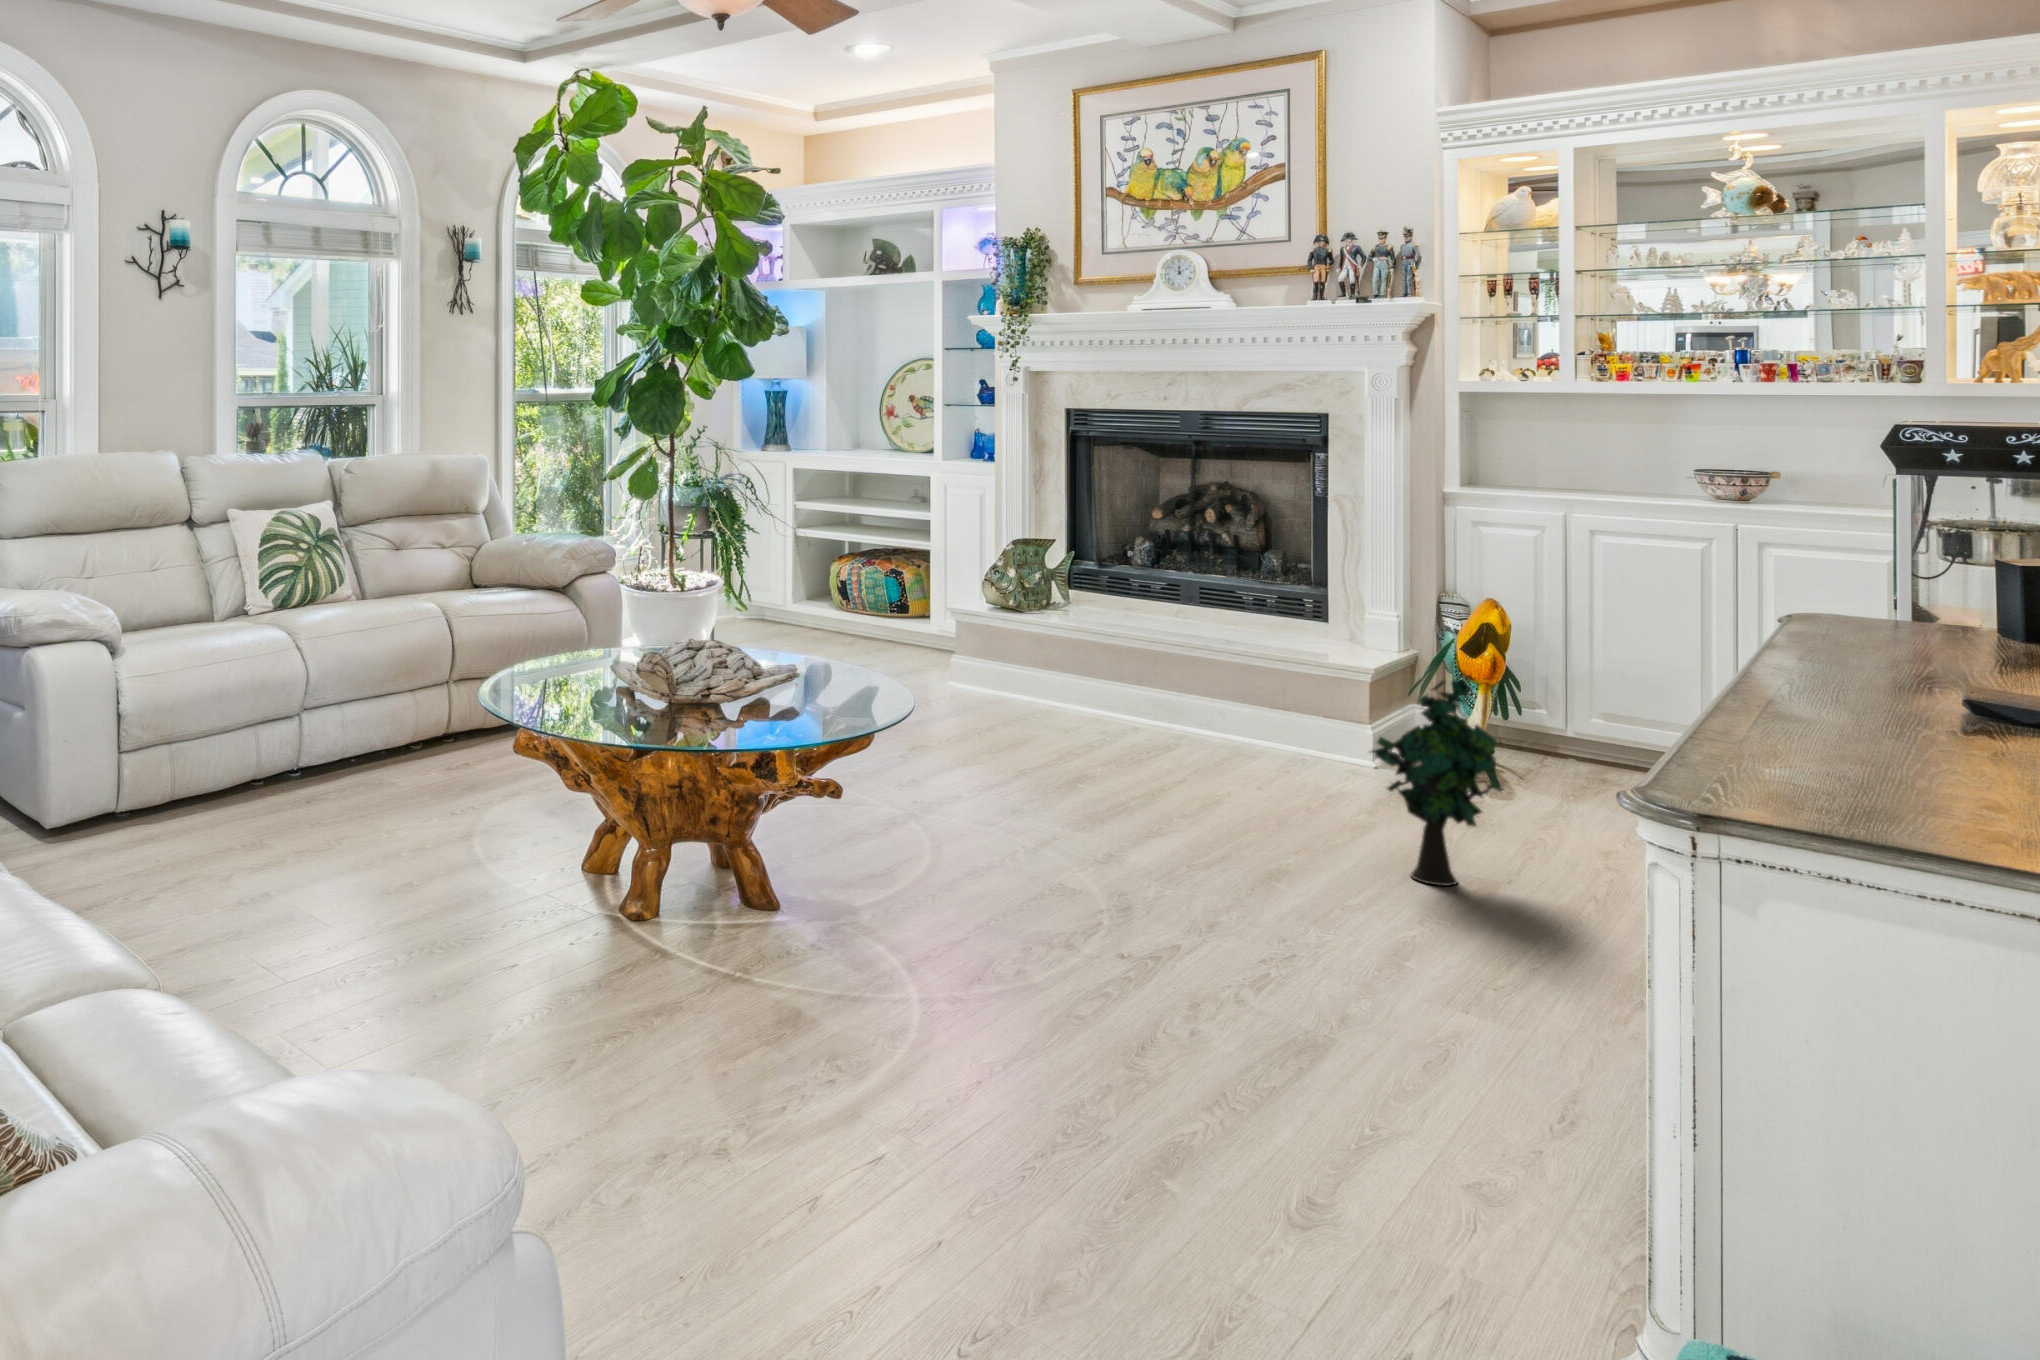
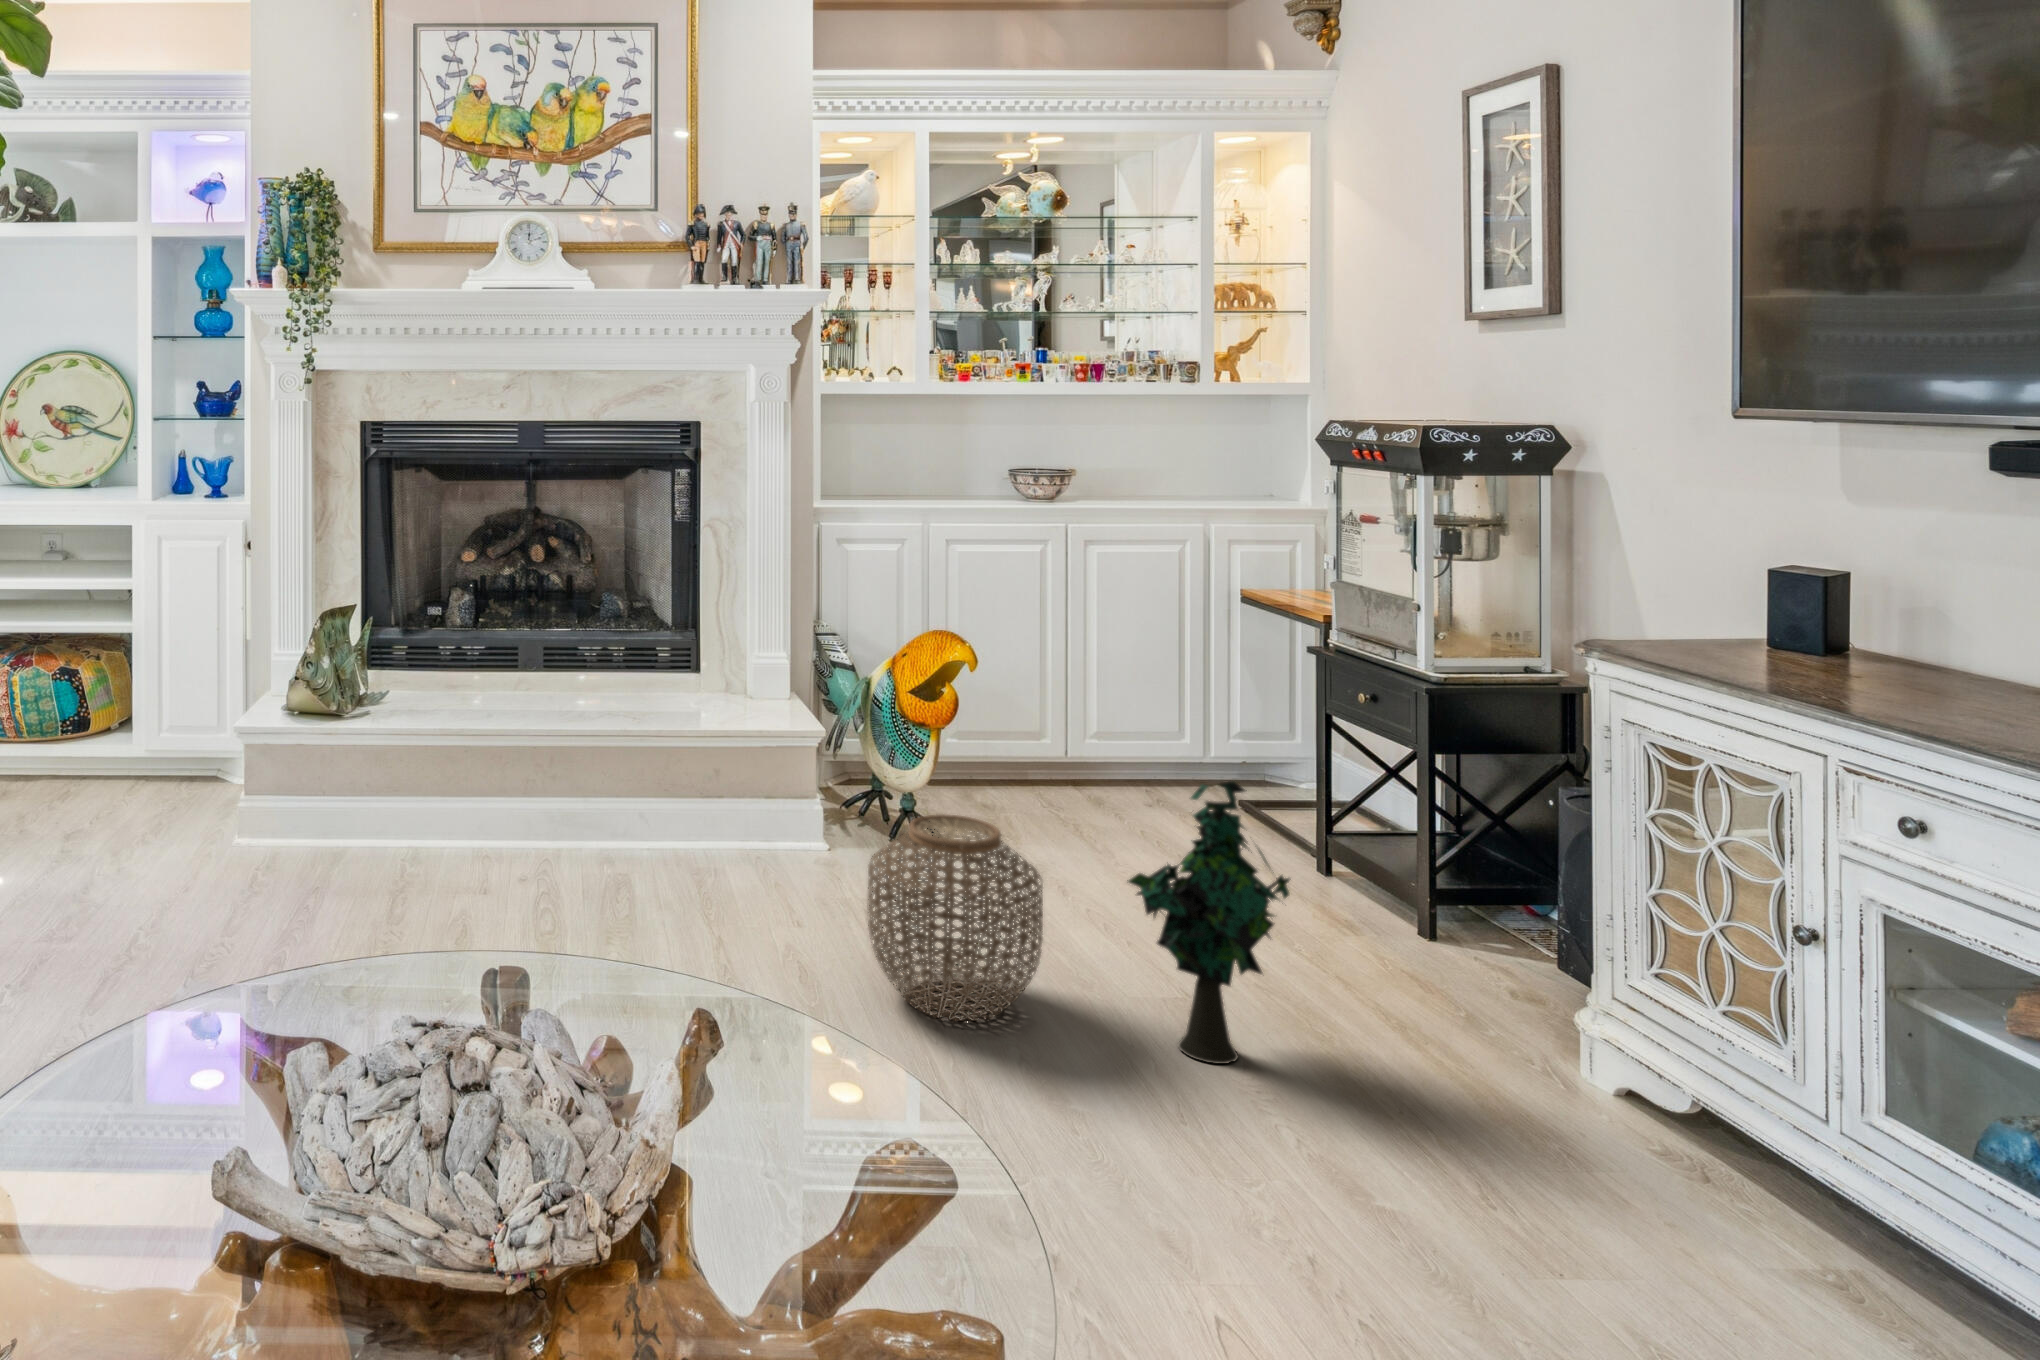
woven basket: none [1222,690,1356,833] -> present [868,814,1043,1021]

